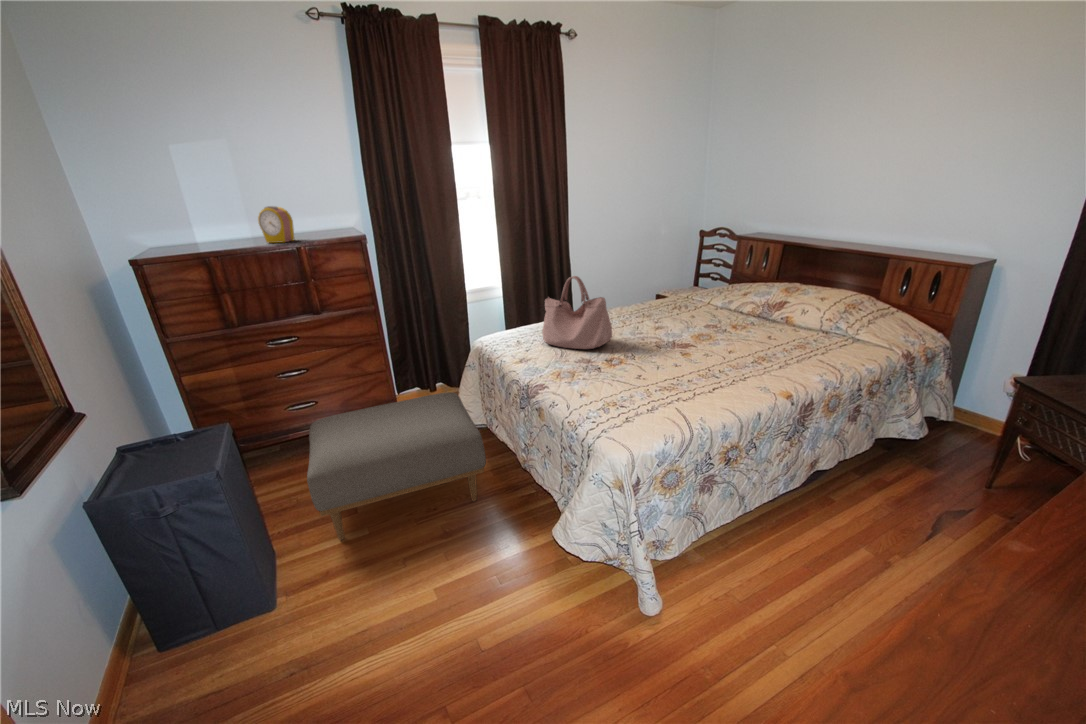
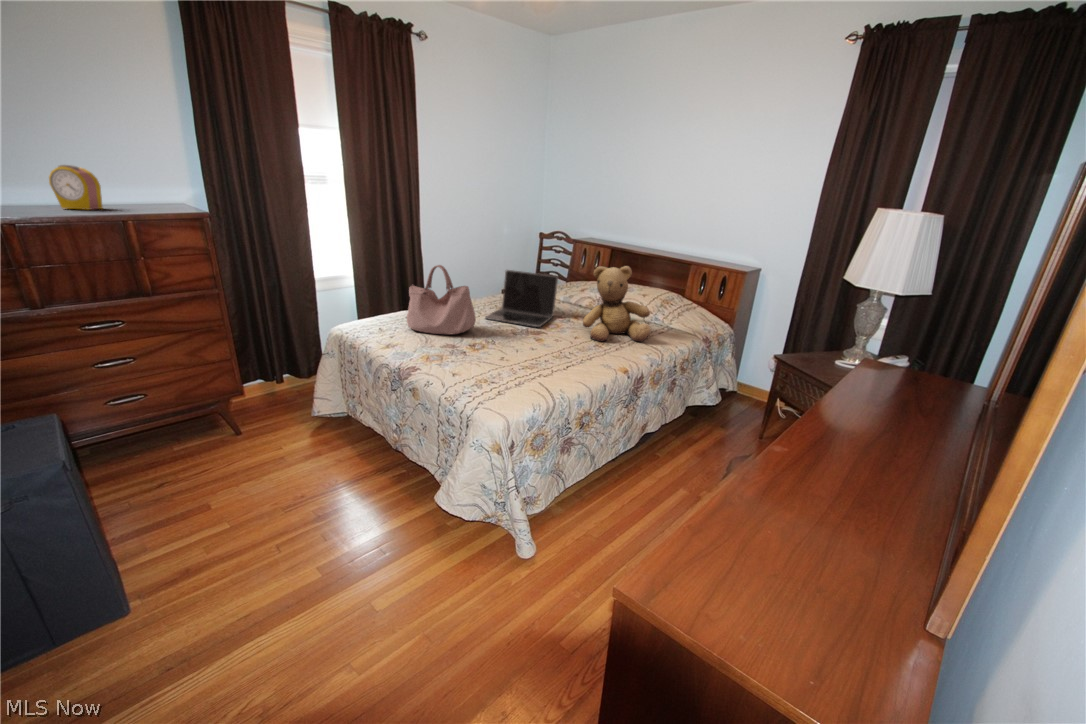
teddy bear: none [738,267,827,360] -> present [583,266,651,342]
laptop: none [625,275,711,341] -> present [485,270,558,327]
ottoman: present [307,392,486,540] -> none [134,380,354,545]

